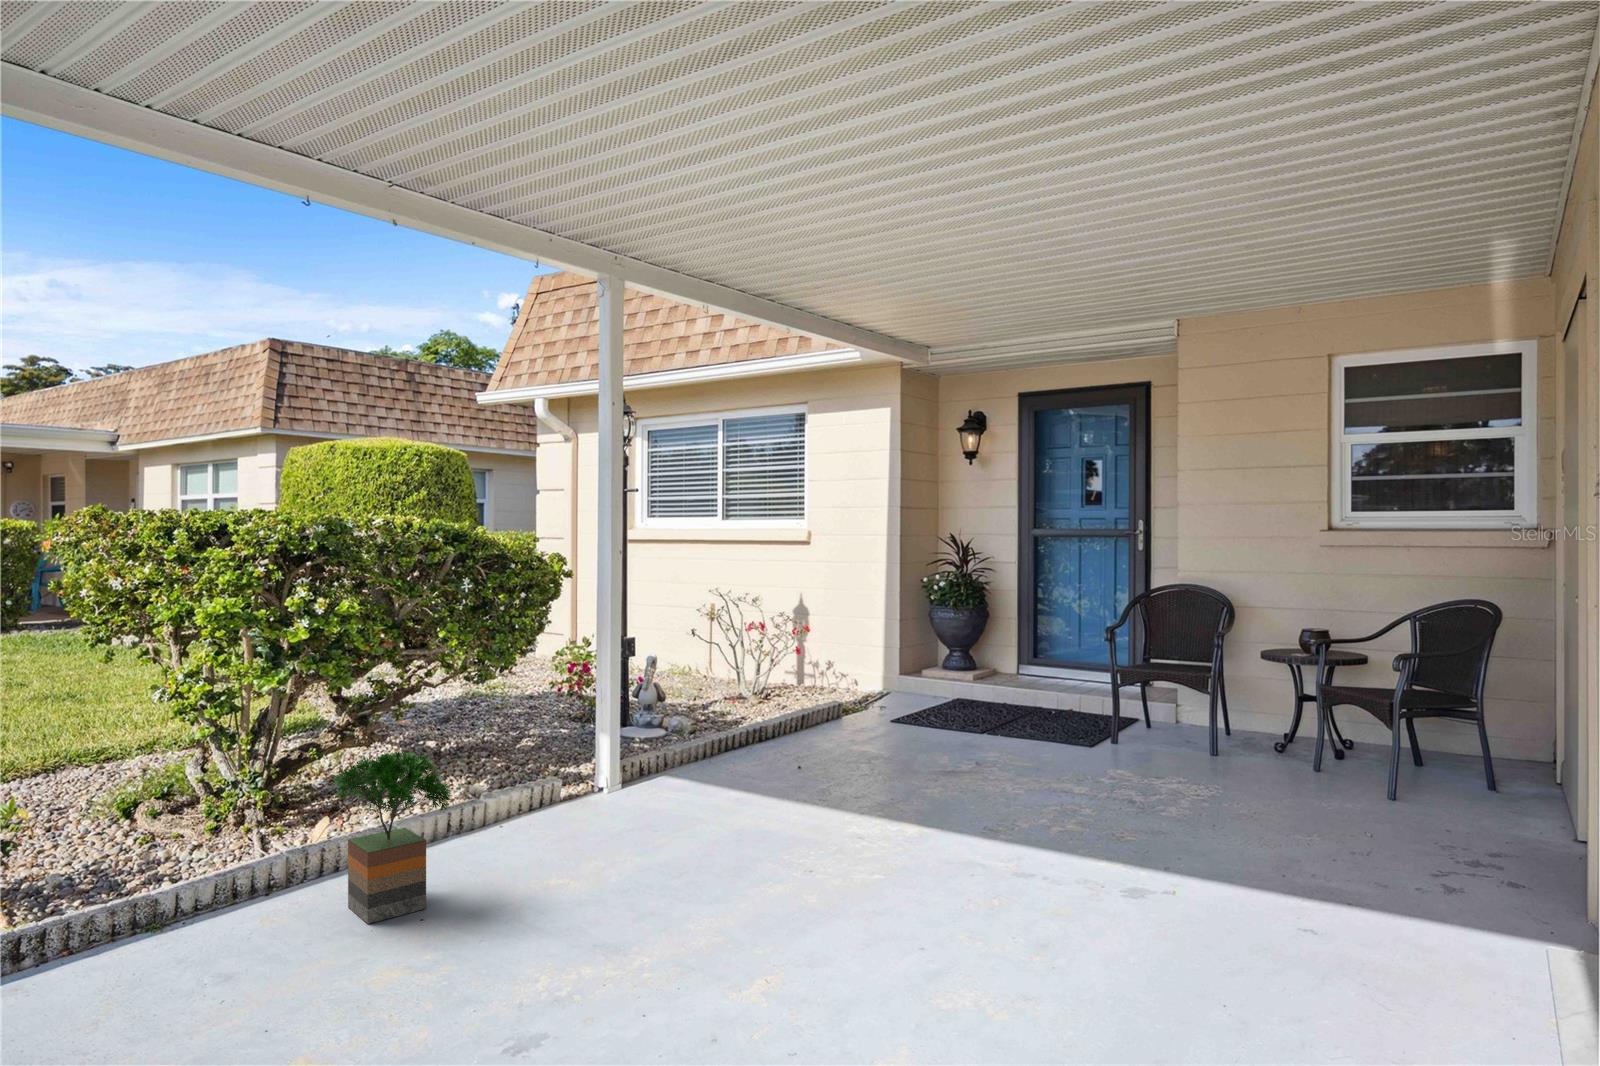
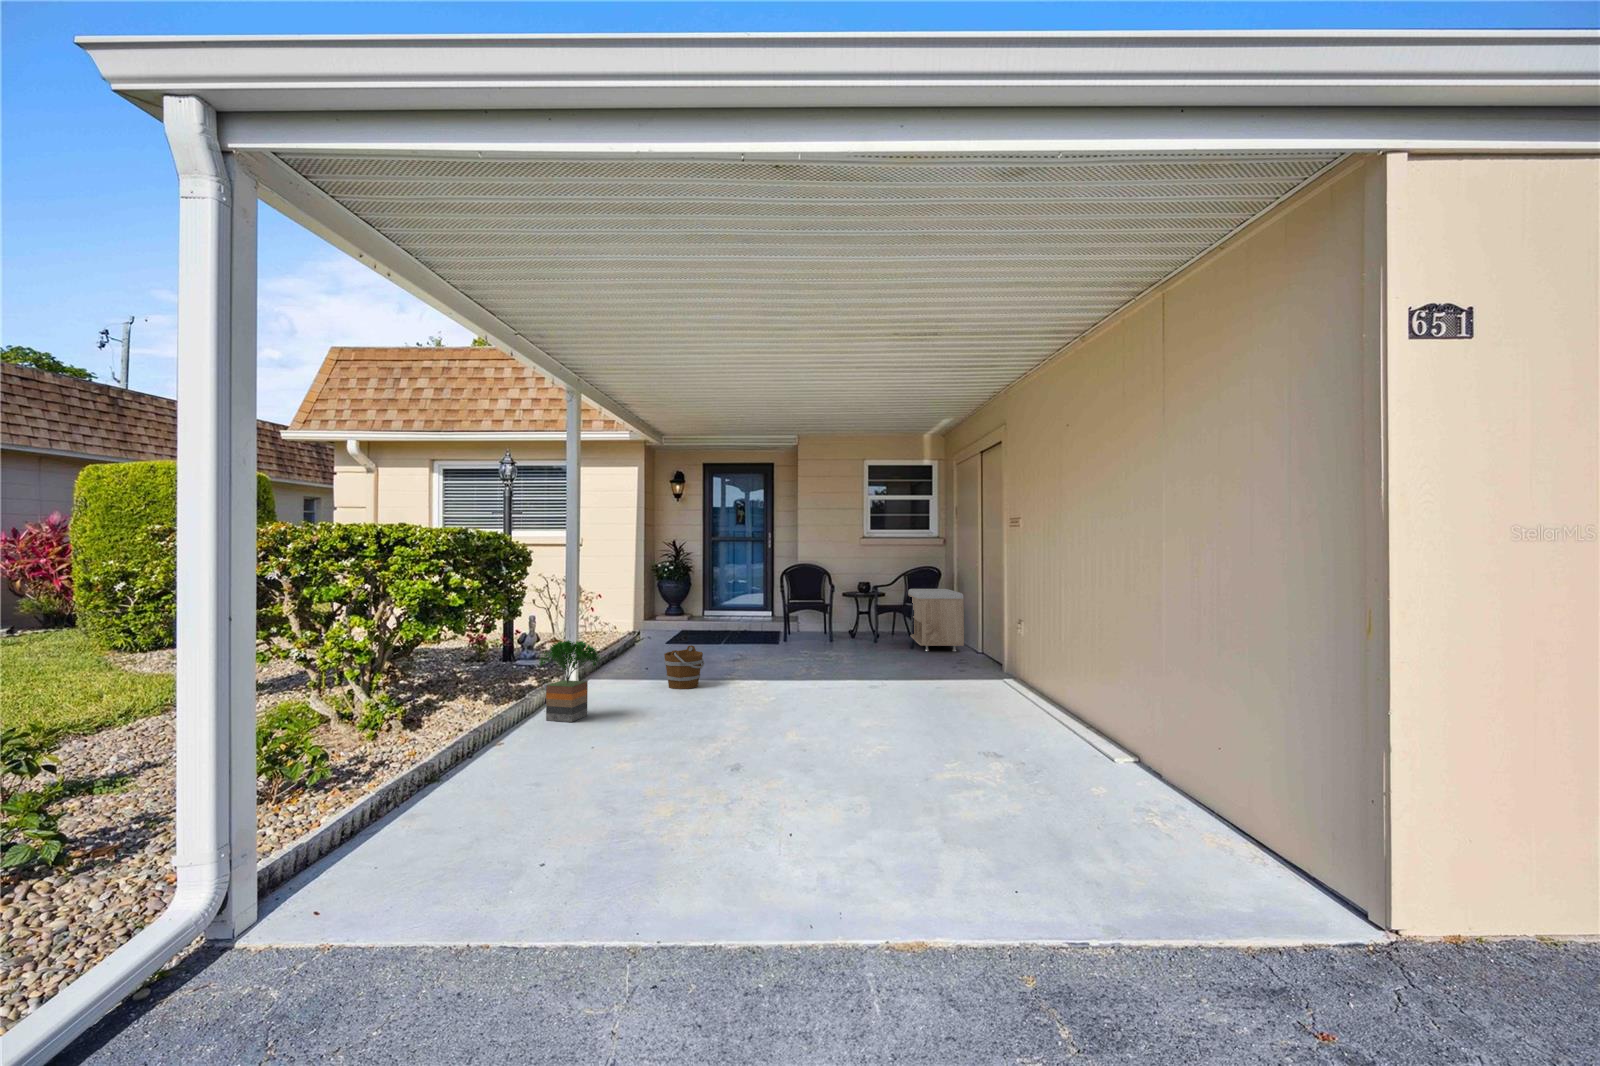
storage bench: none [1415,655,1562,837] -> present [908,589,964,651]
bucket: none [686,766,773,861] -> present [664,645,704,689]

